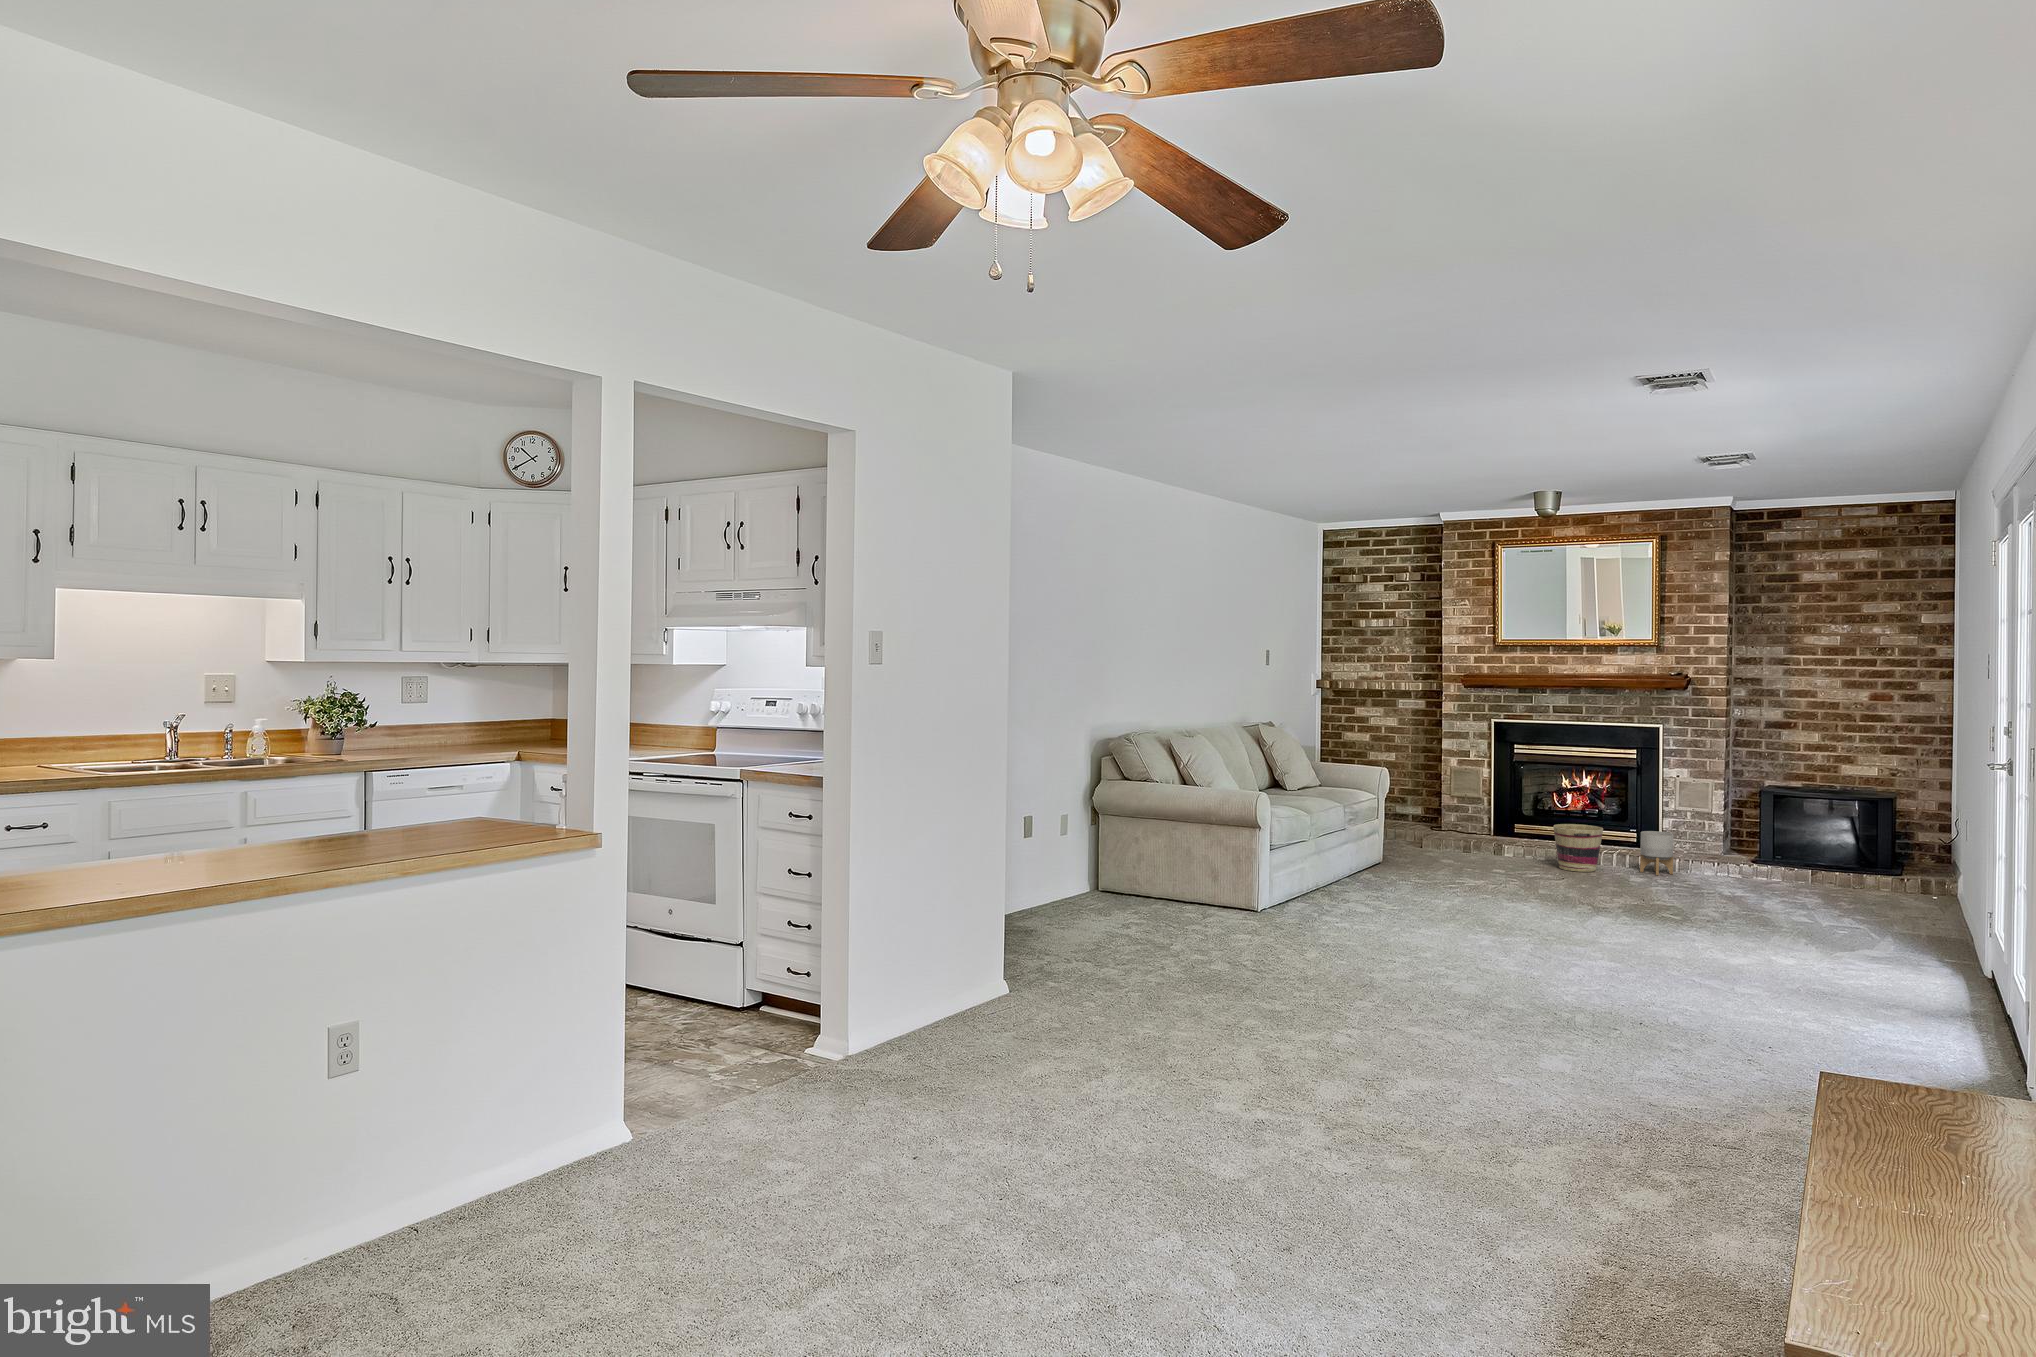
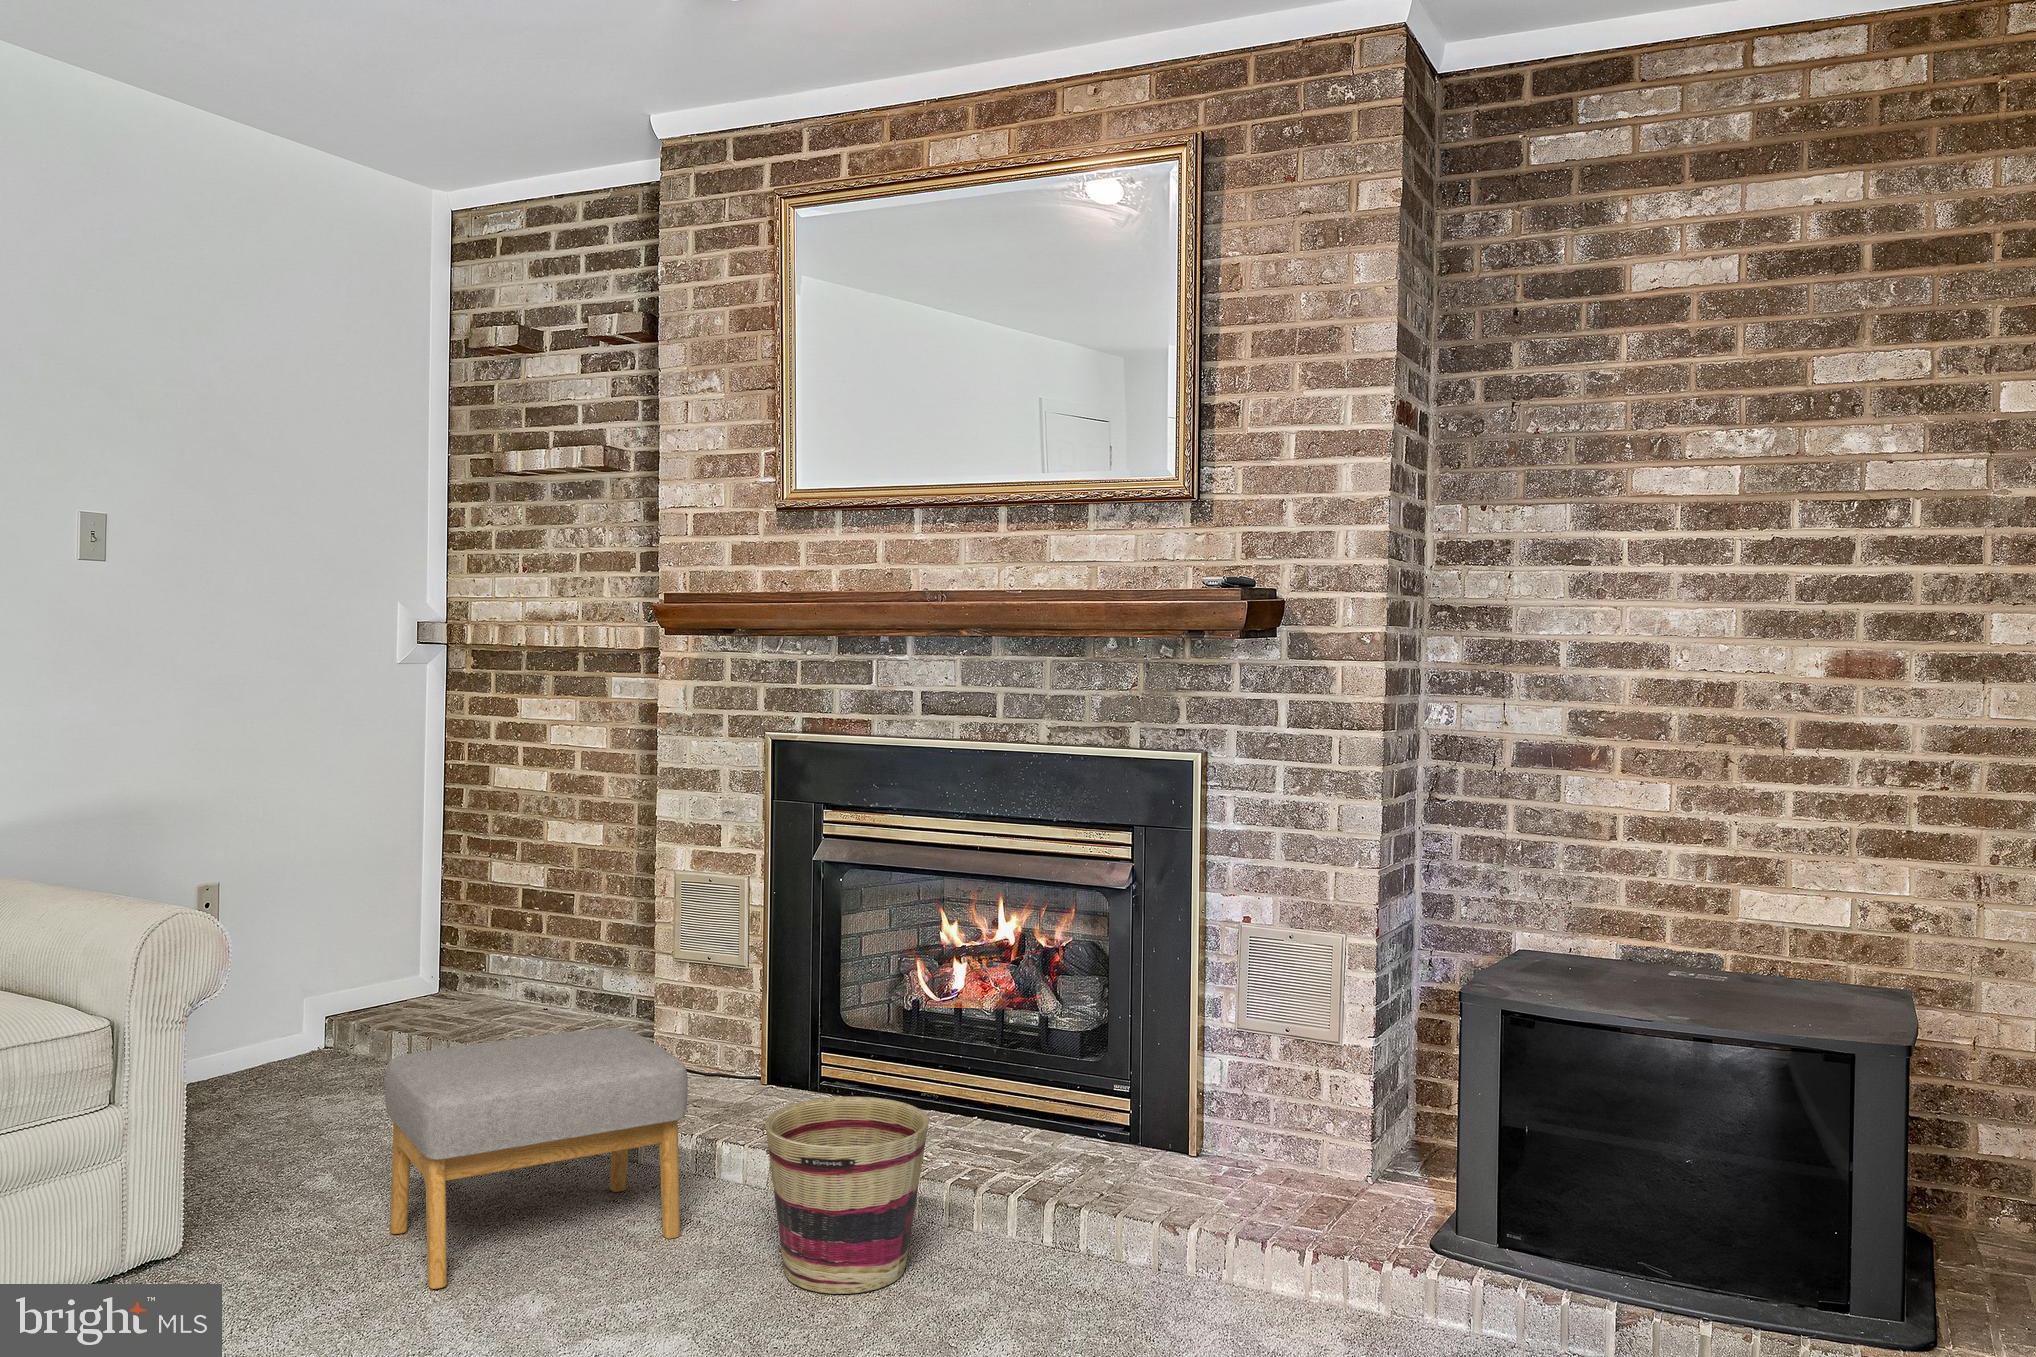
footstool: none [1431,809,1520,869] -> present [385,1028,688,1289]
planter: present [1640,831,1673,875] -> none [1046,1133,1152,1314]

